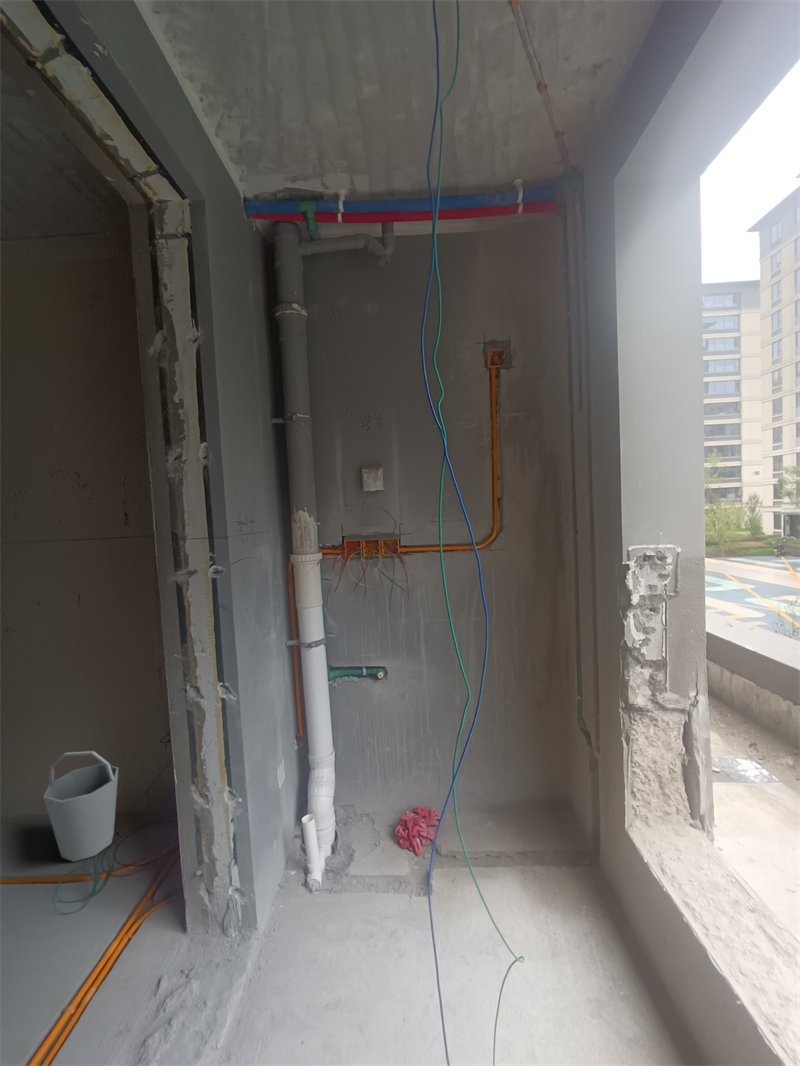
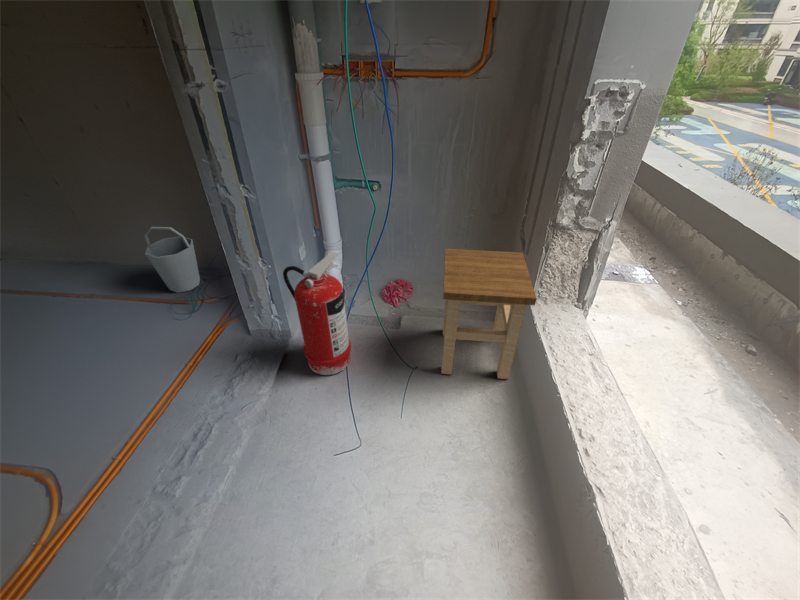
stool: none [486,749,641,982] -> present [441,249,536,379]
fire extinguisher: none [260,770,360,1011] -> present [283,252,351,375]

